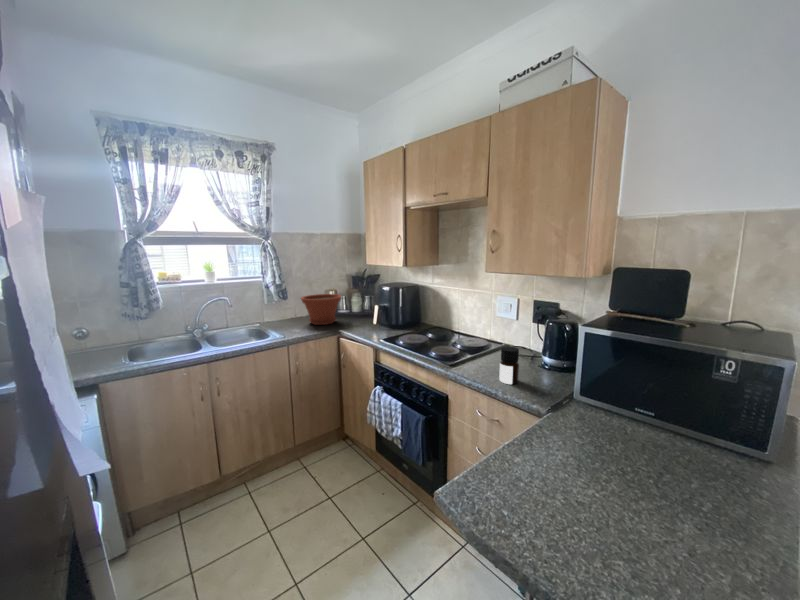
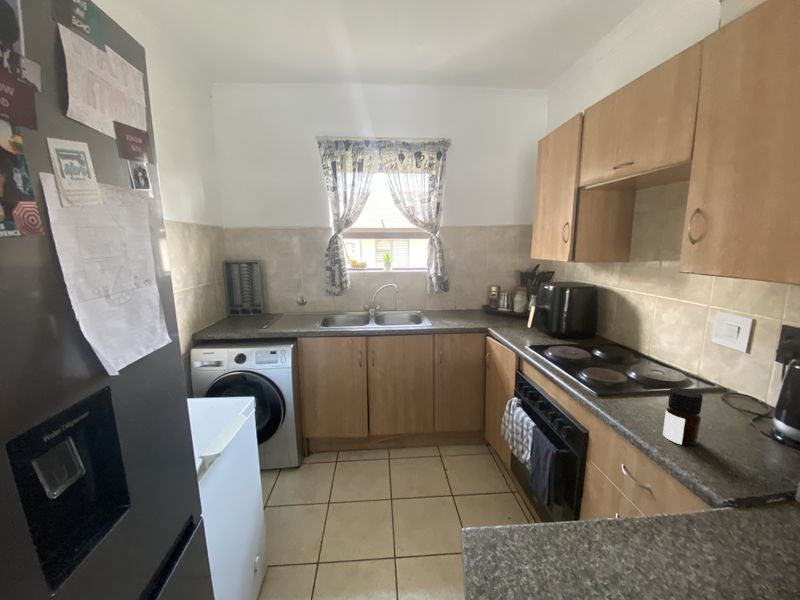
plant pot: present [301,294,341,325] -> none [458,289,500,321]

